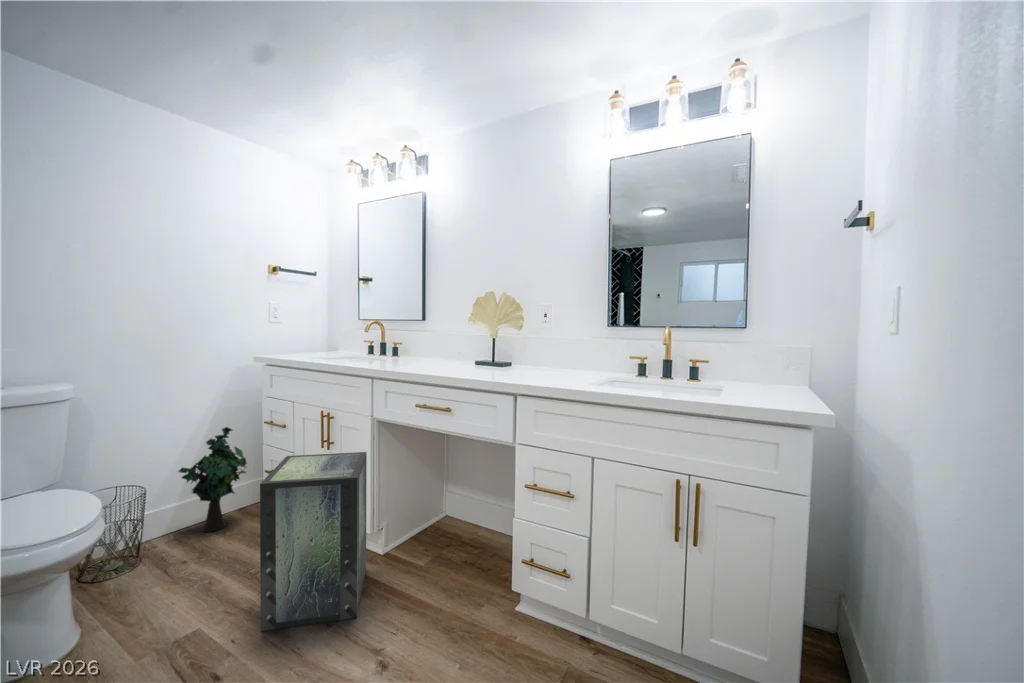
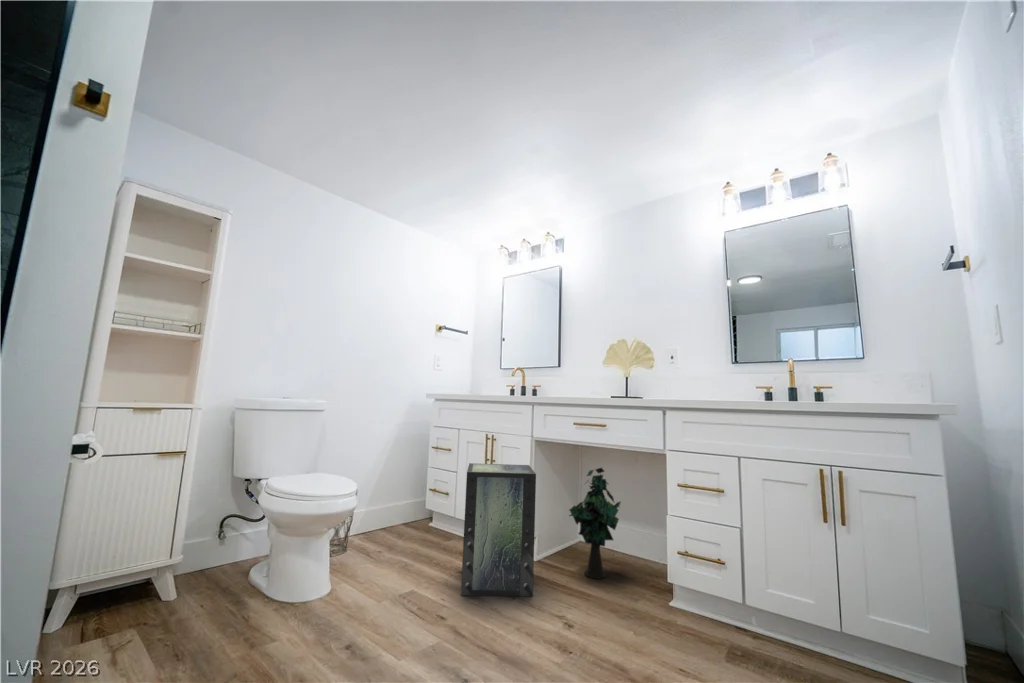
decorative plant: present [178,427,247,532] -> present [569,468,621,579]

